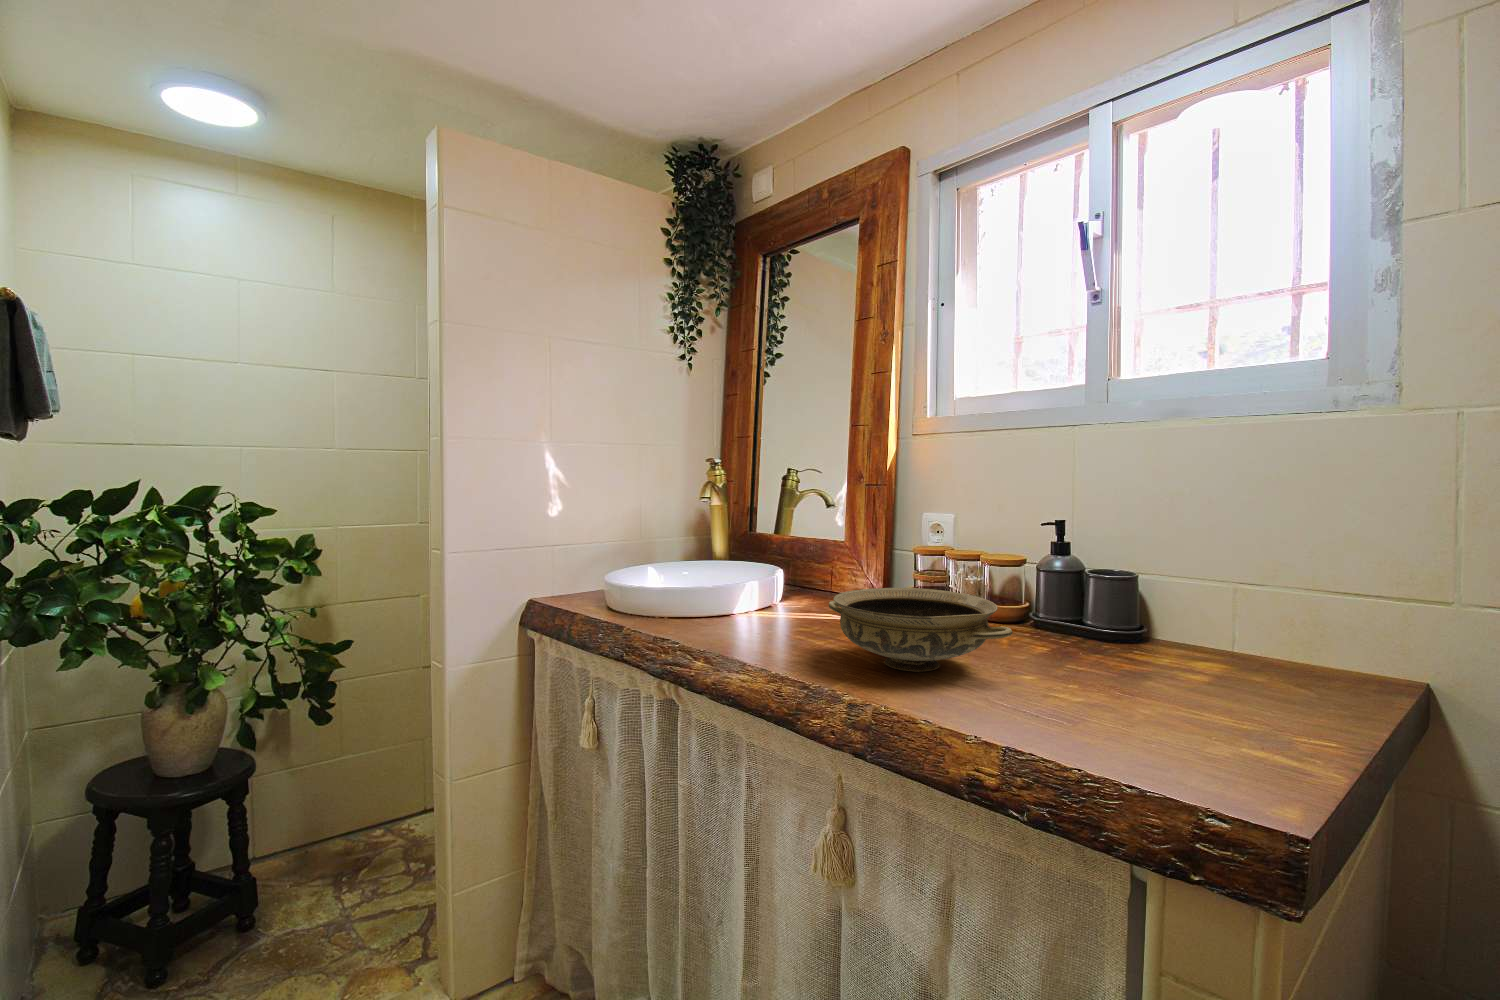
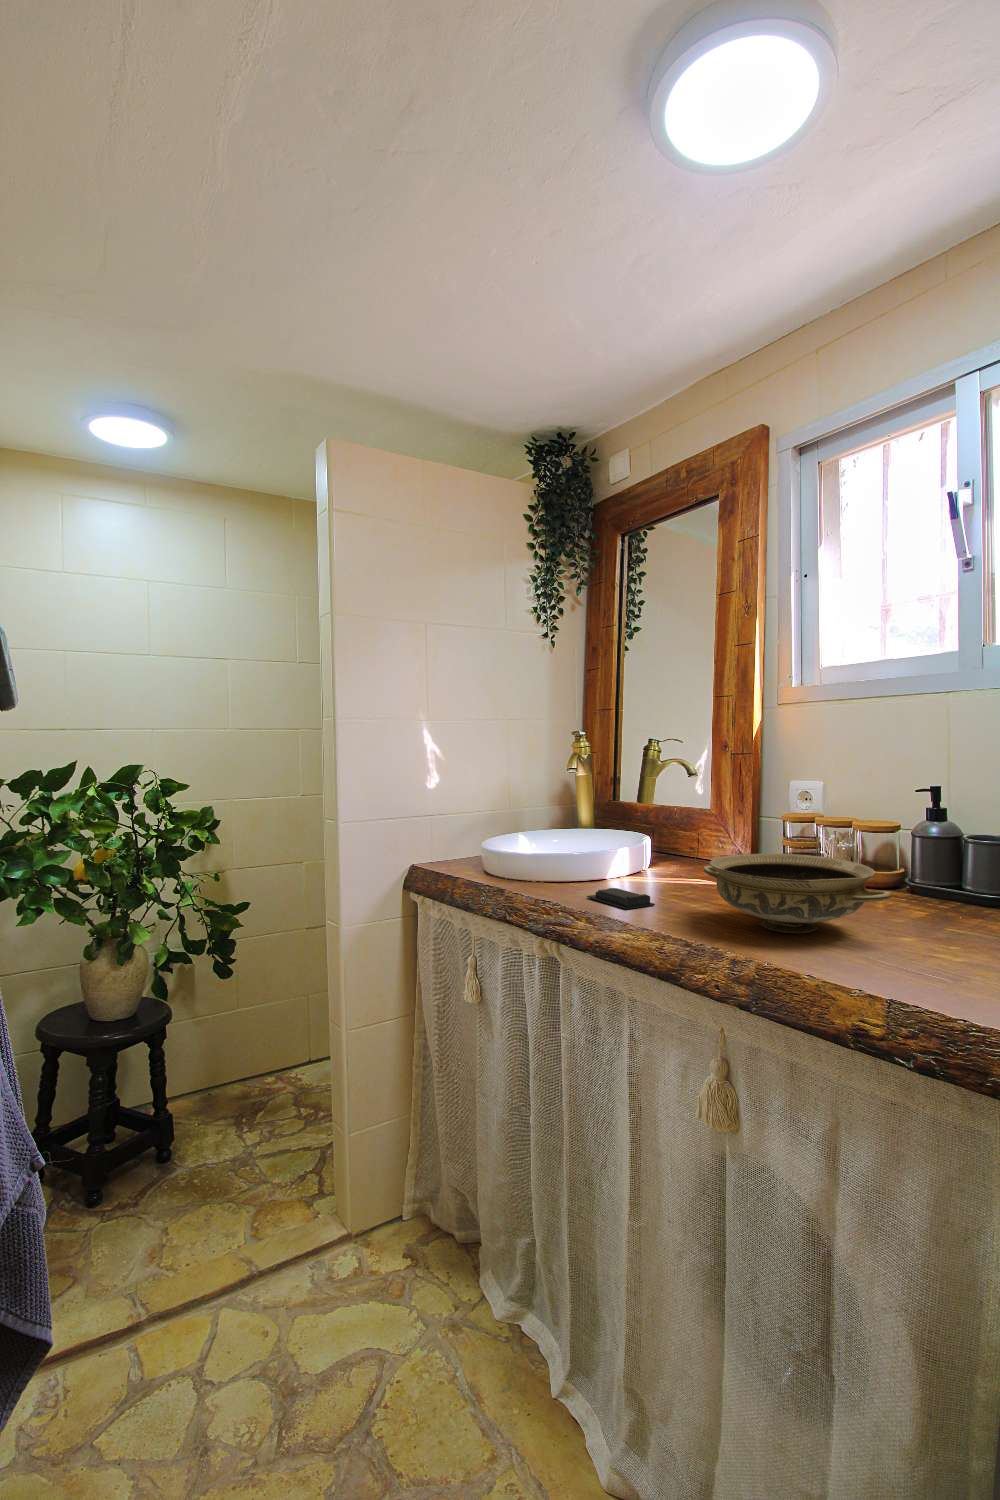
soap bar: none [709,624,779,647] -> present [587,888,655,909]

